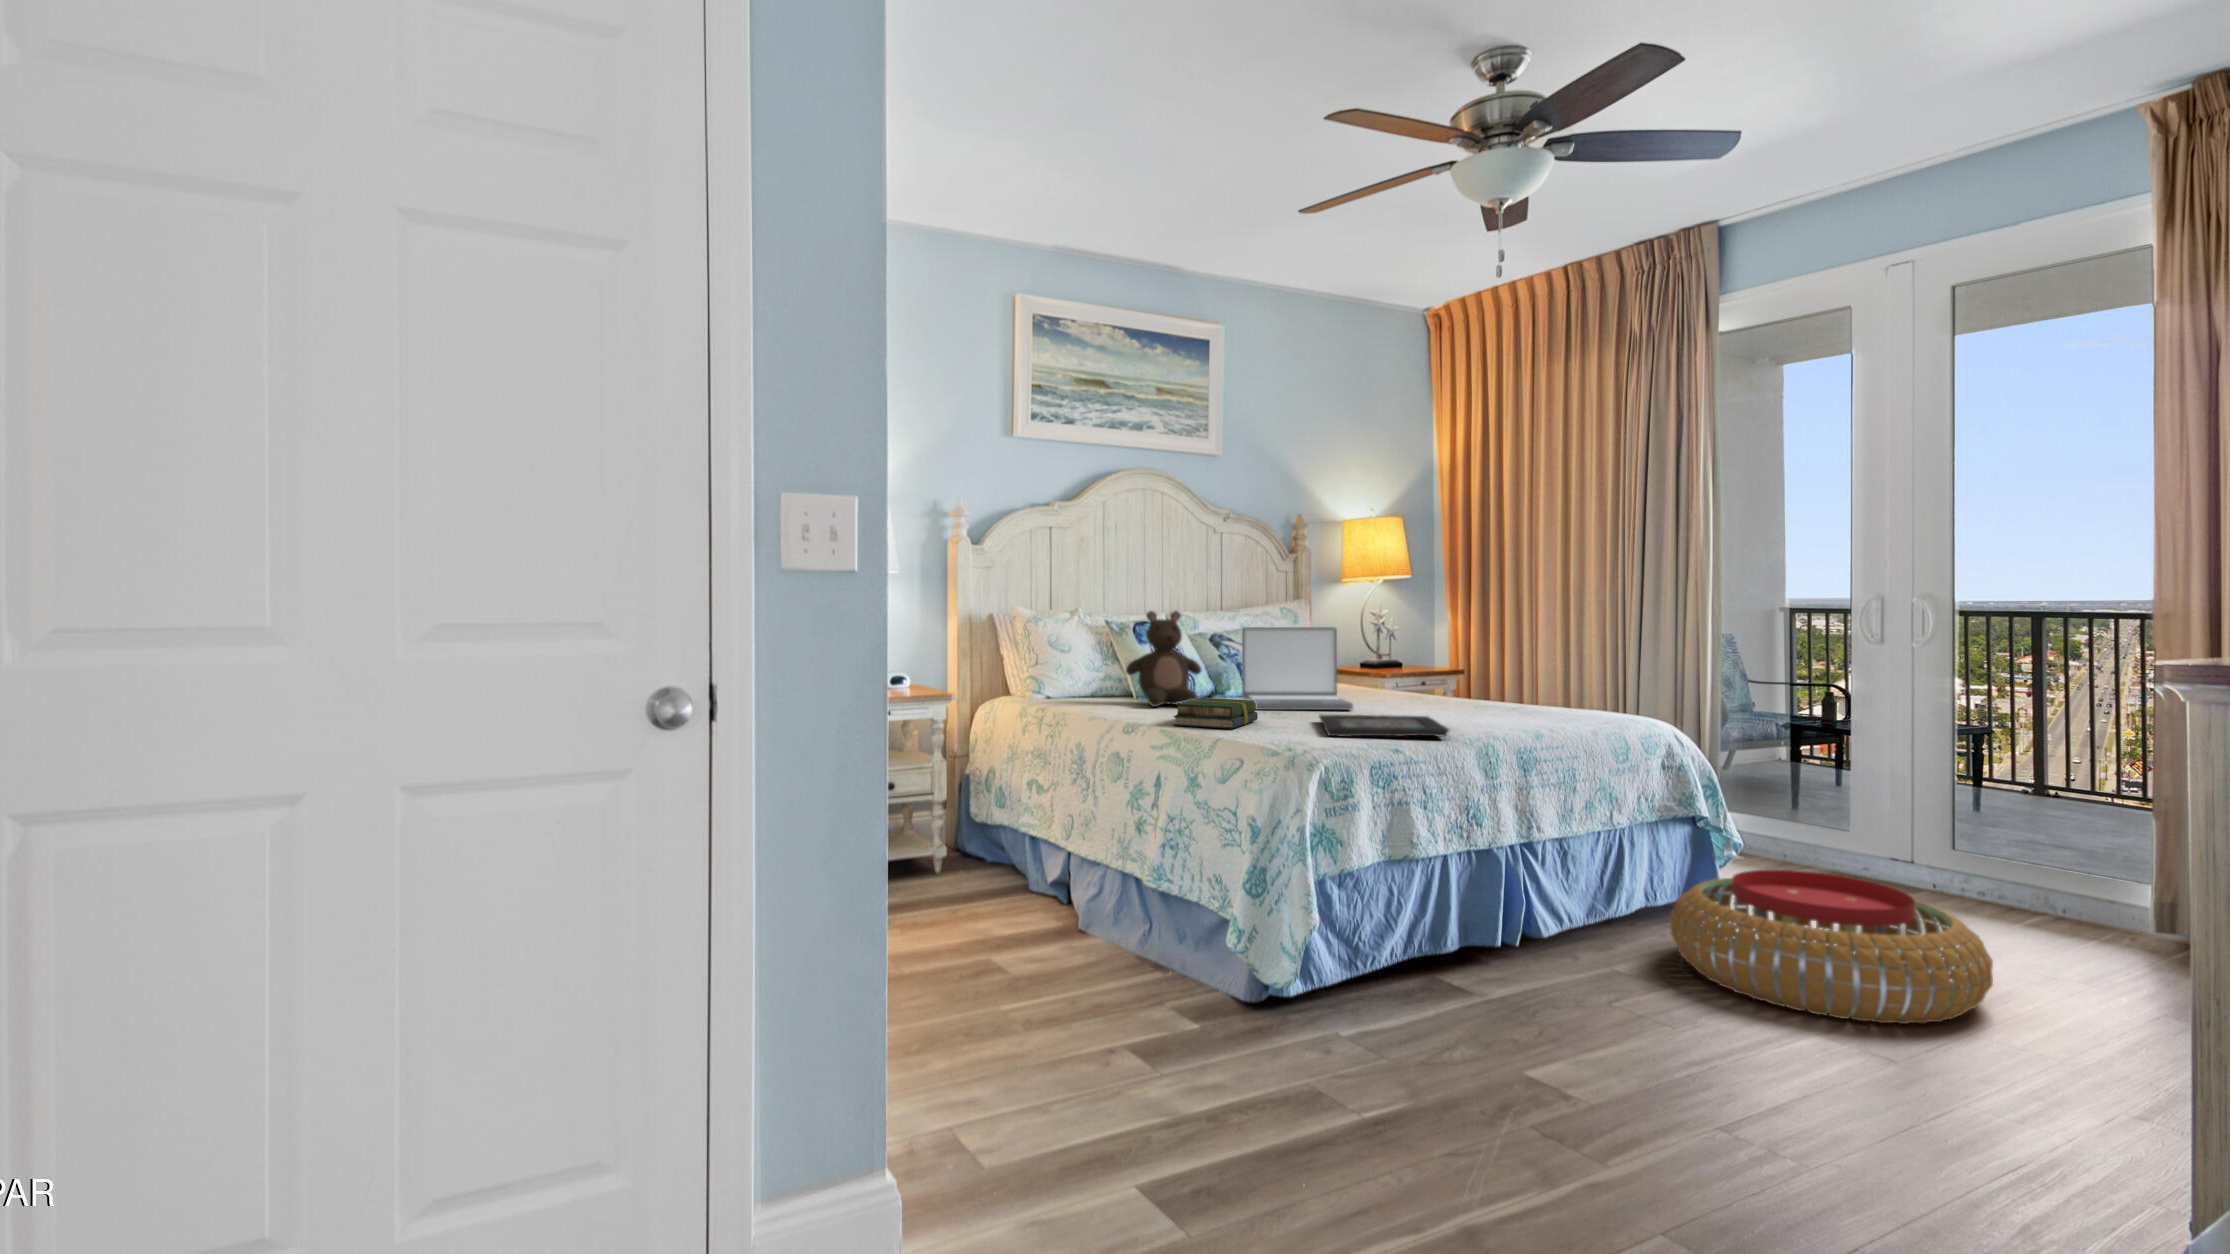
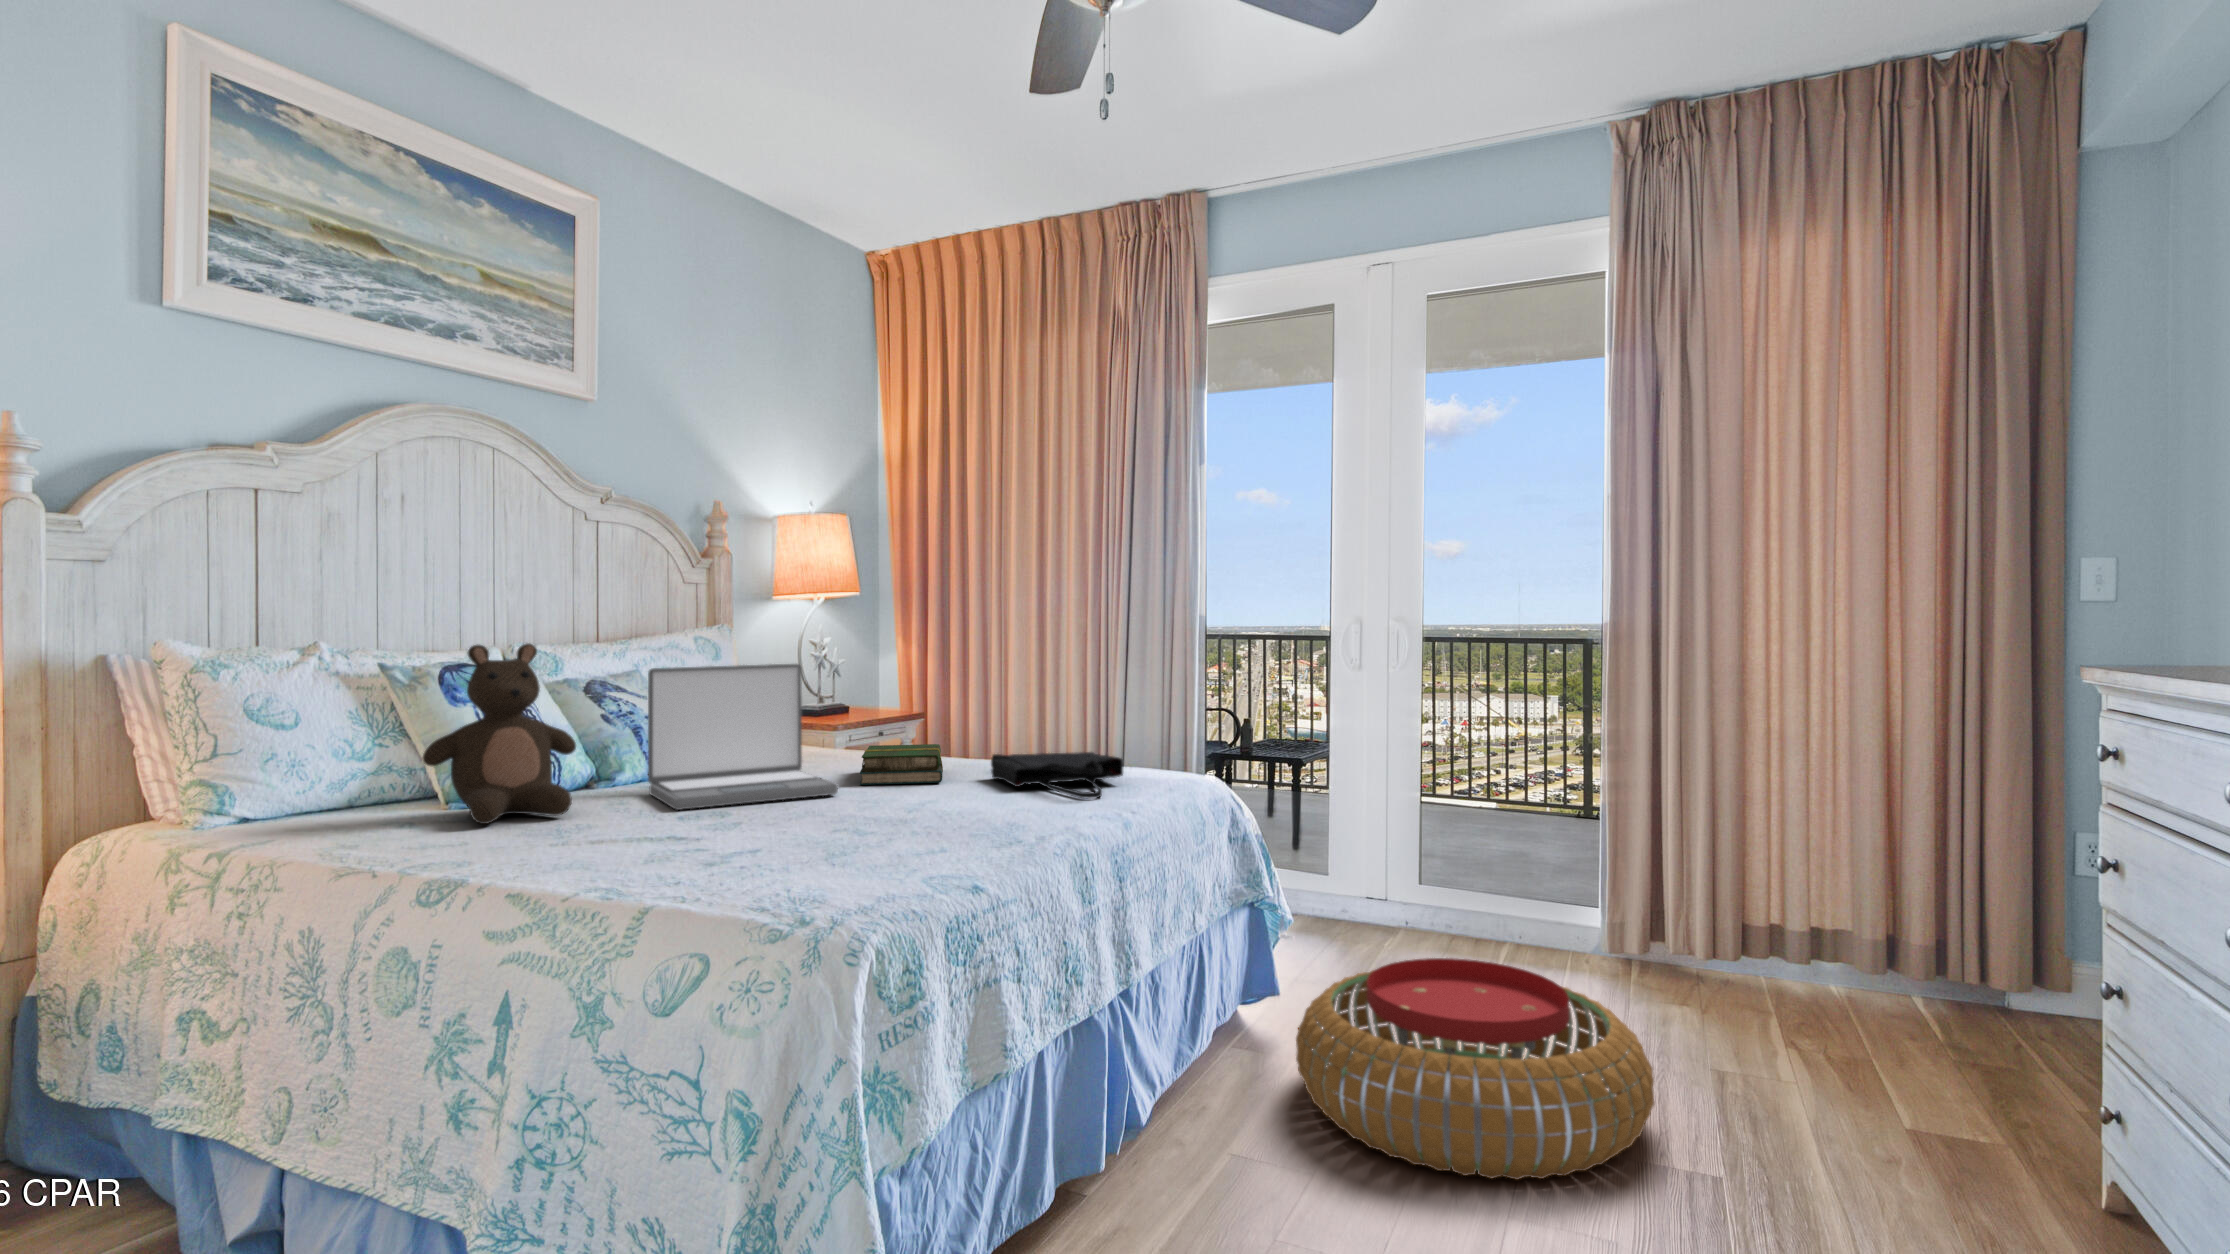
tote bag: none [1466,694,1562,724] -> present [991,752,1123,798]
book: present [1173,698,1258,729] -> present [860,744,943,785]
decorative tray: present [1319,714,1449,737] -> none [805,801,1041,866]

